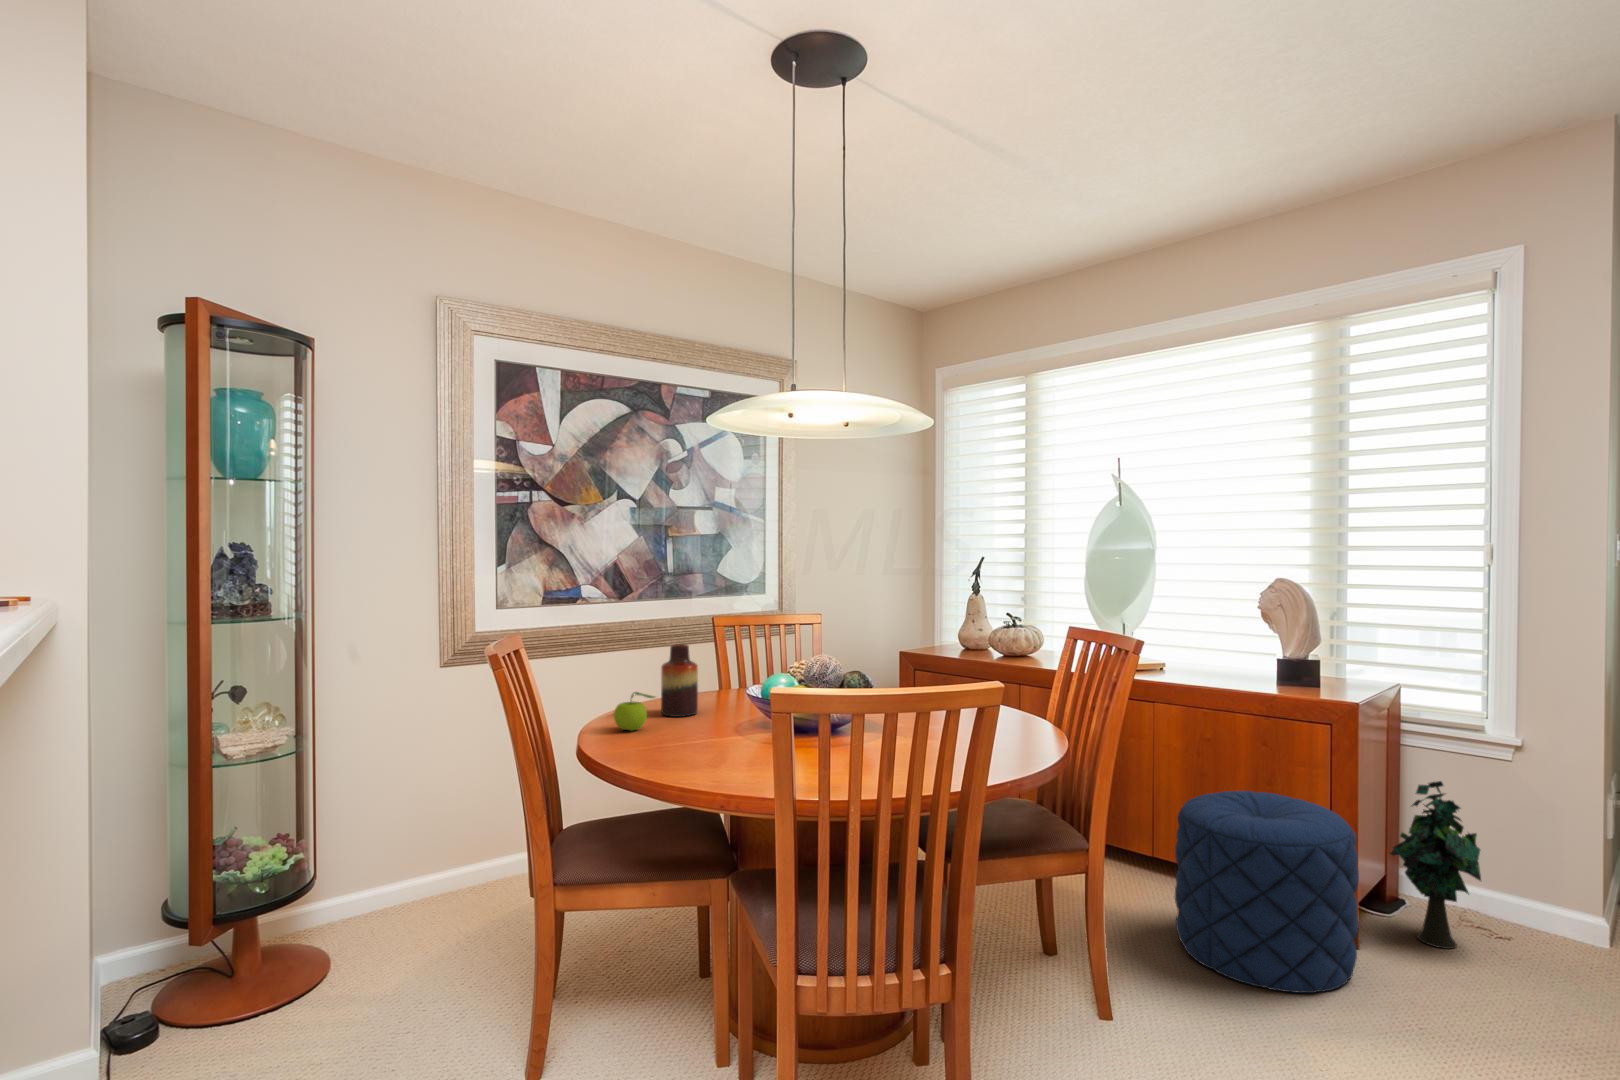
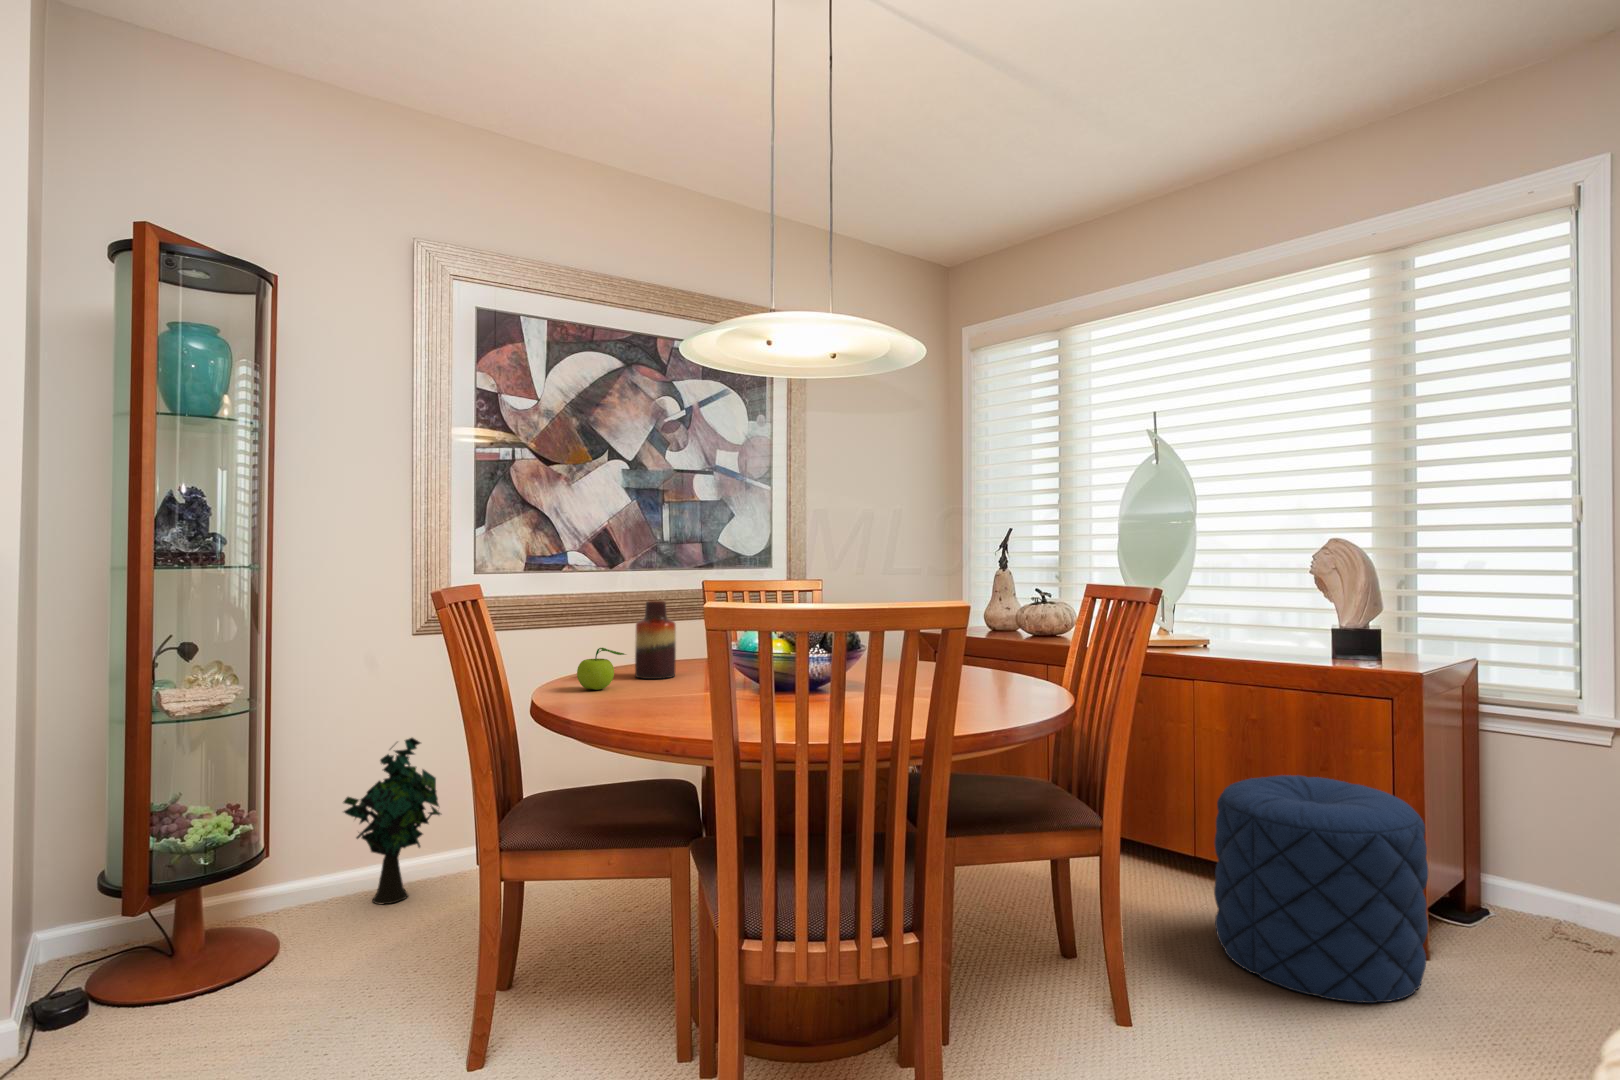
decorative plant: present [1390,781,1481,949] -> present [343,738,440,904]

